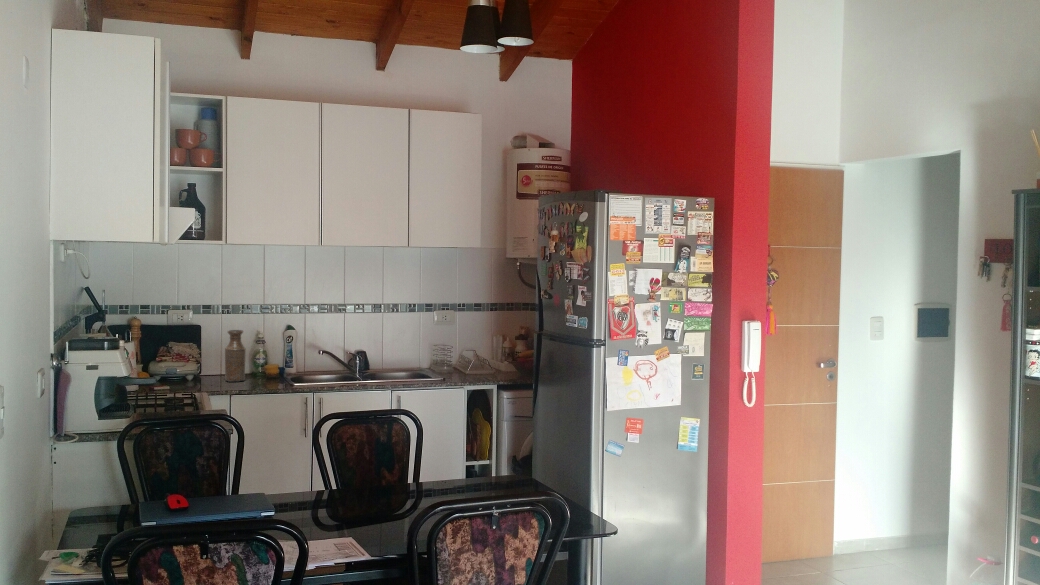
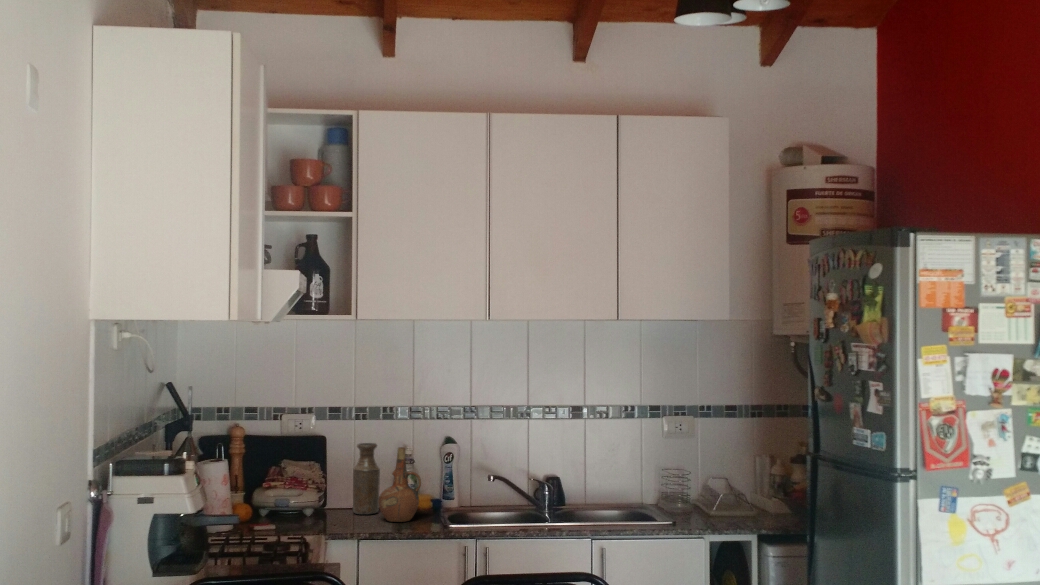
ceramic pitcher: none [247,332,279,385] -> present [378,447,421,522]

